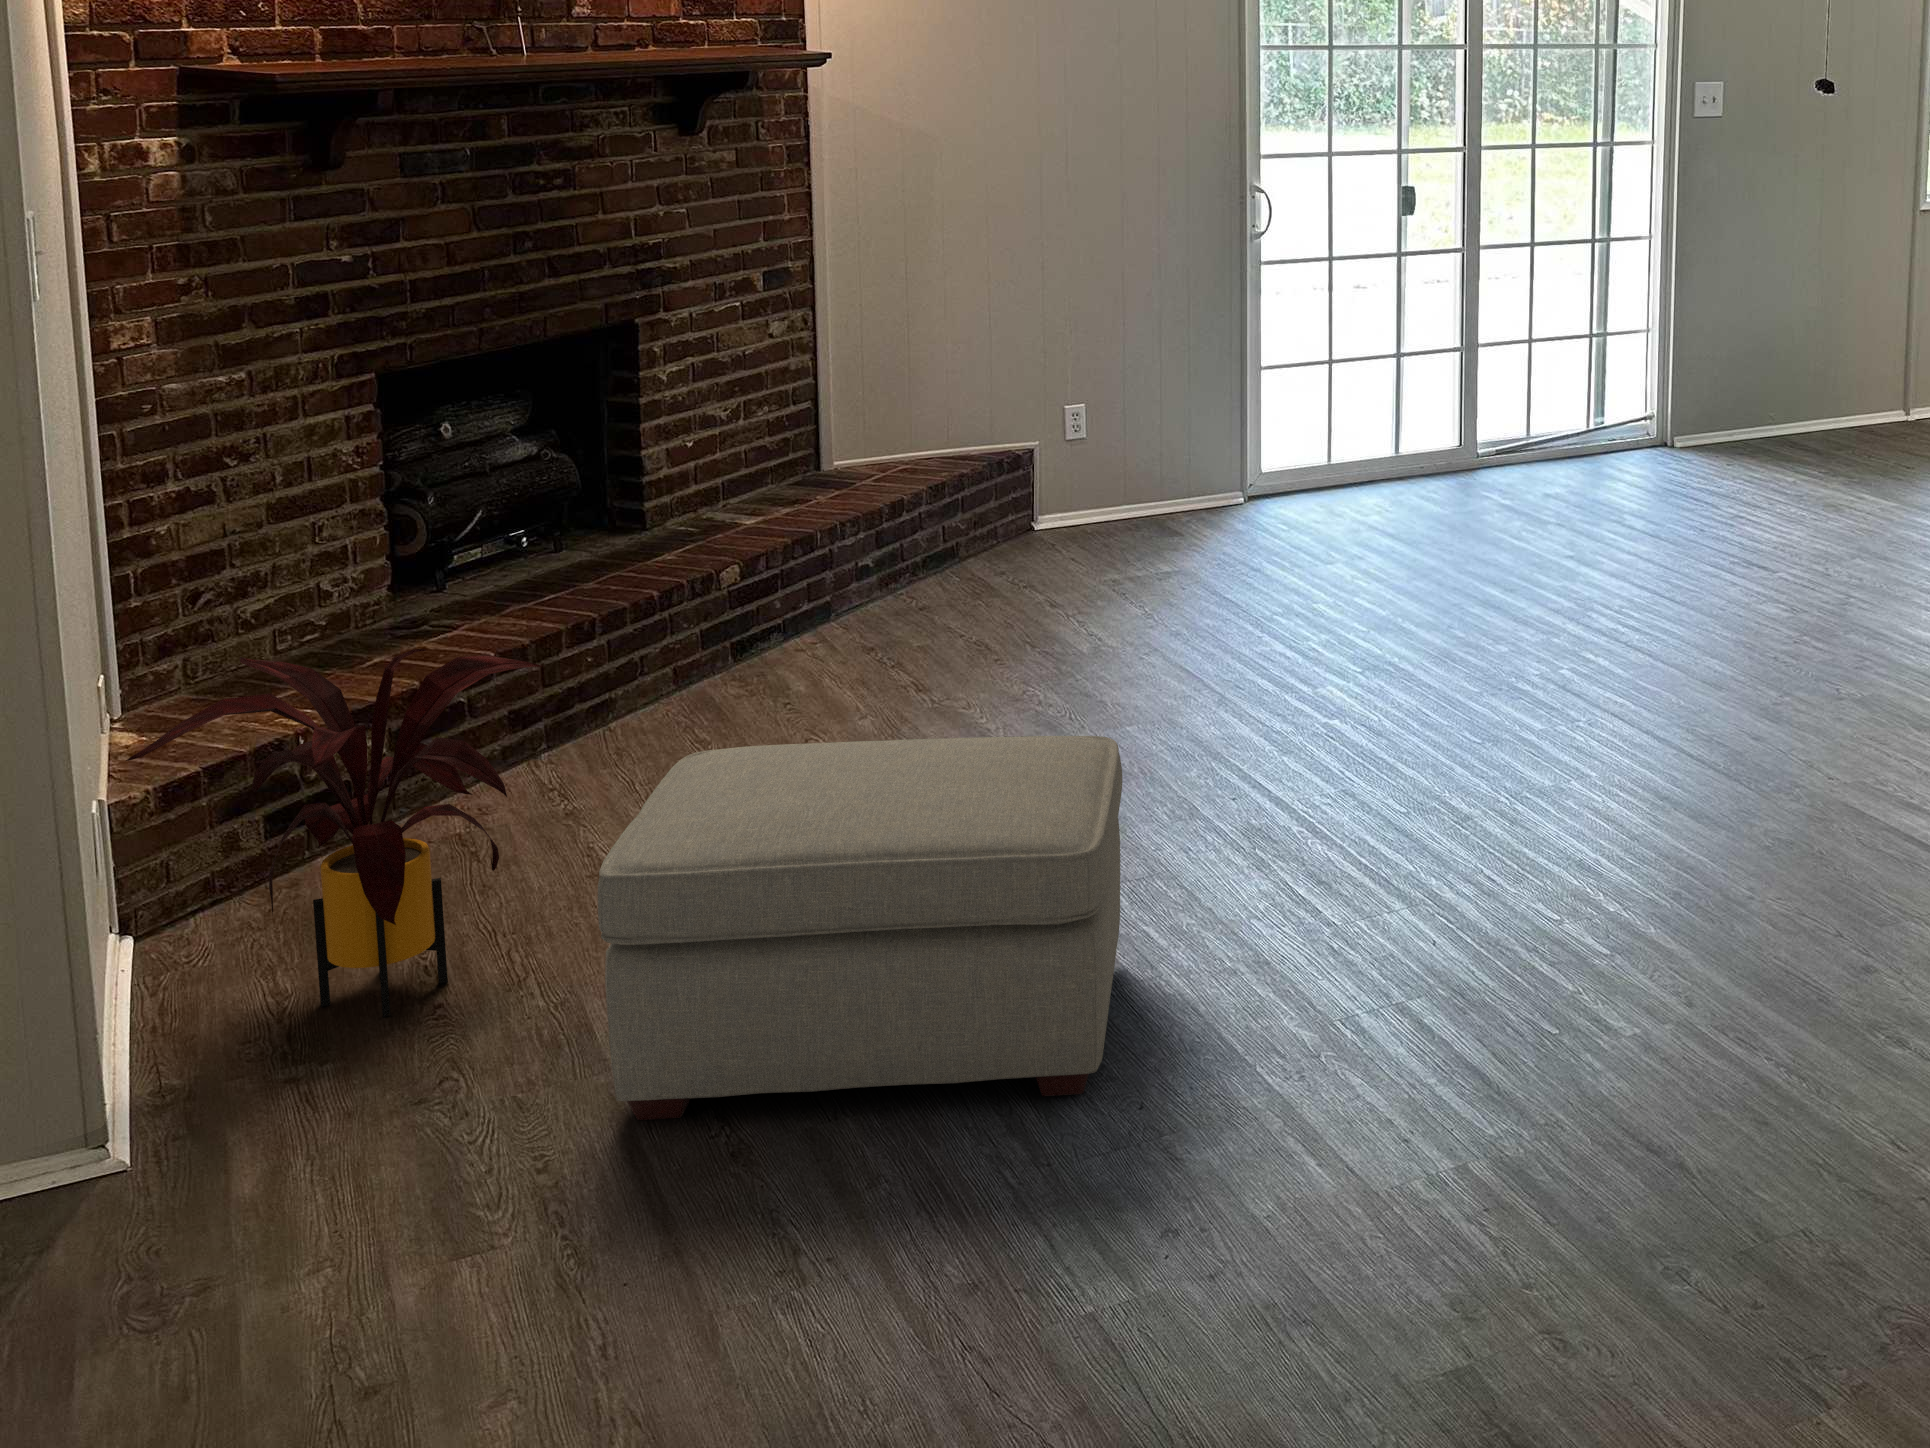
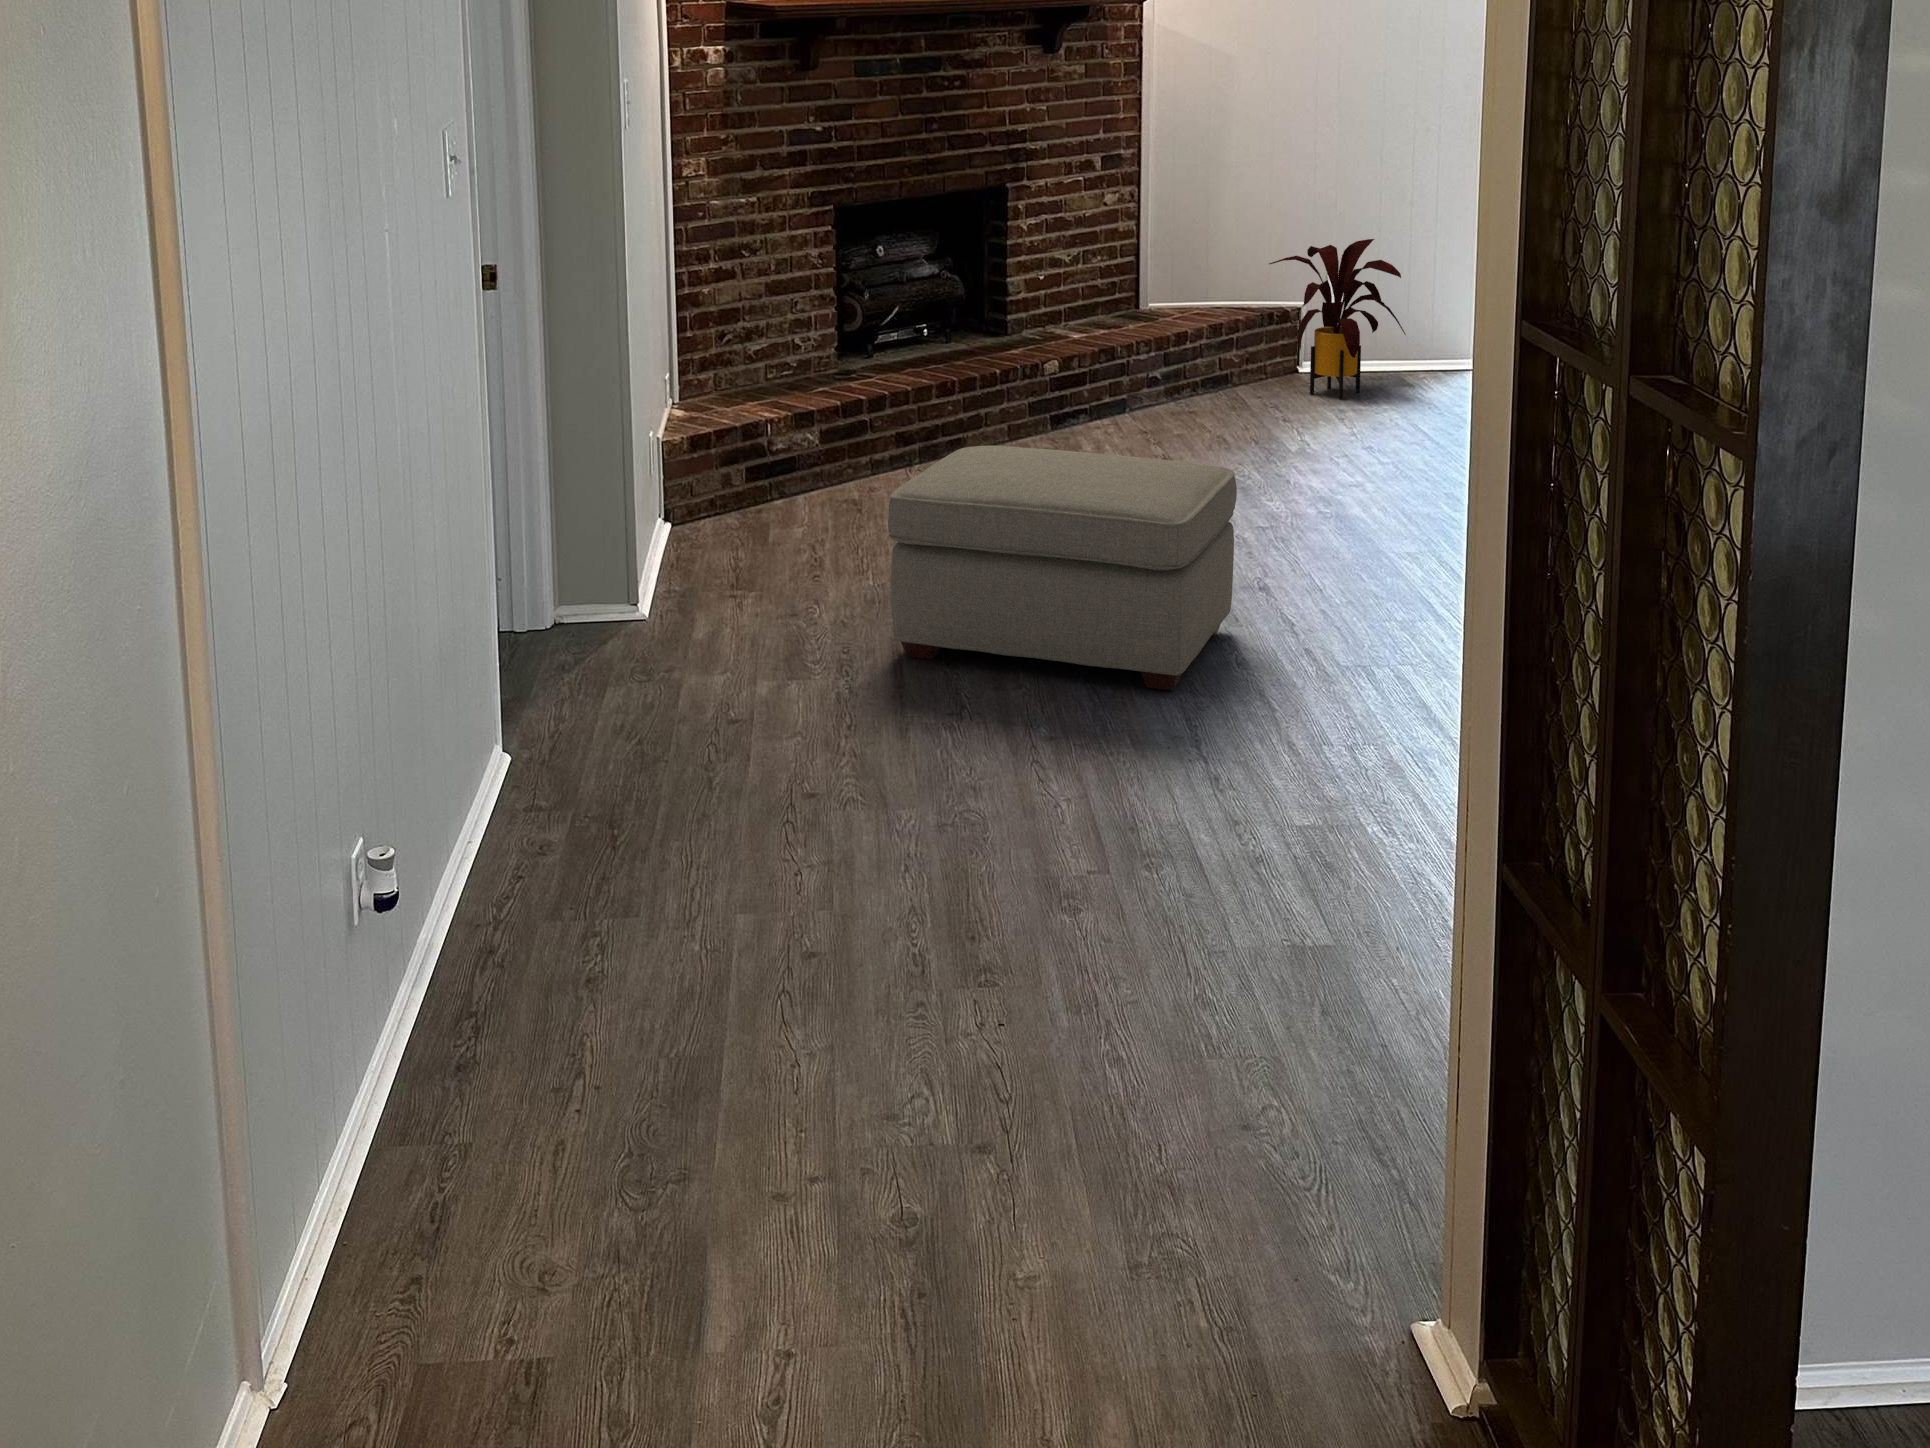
house plant: present [126,649,541,1017] -> present [1269,239,1406,399]

